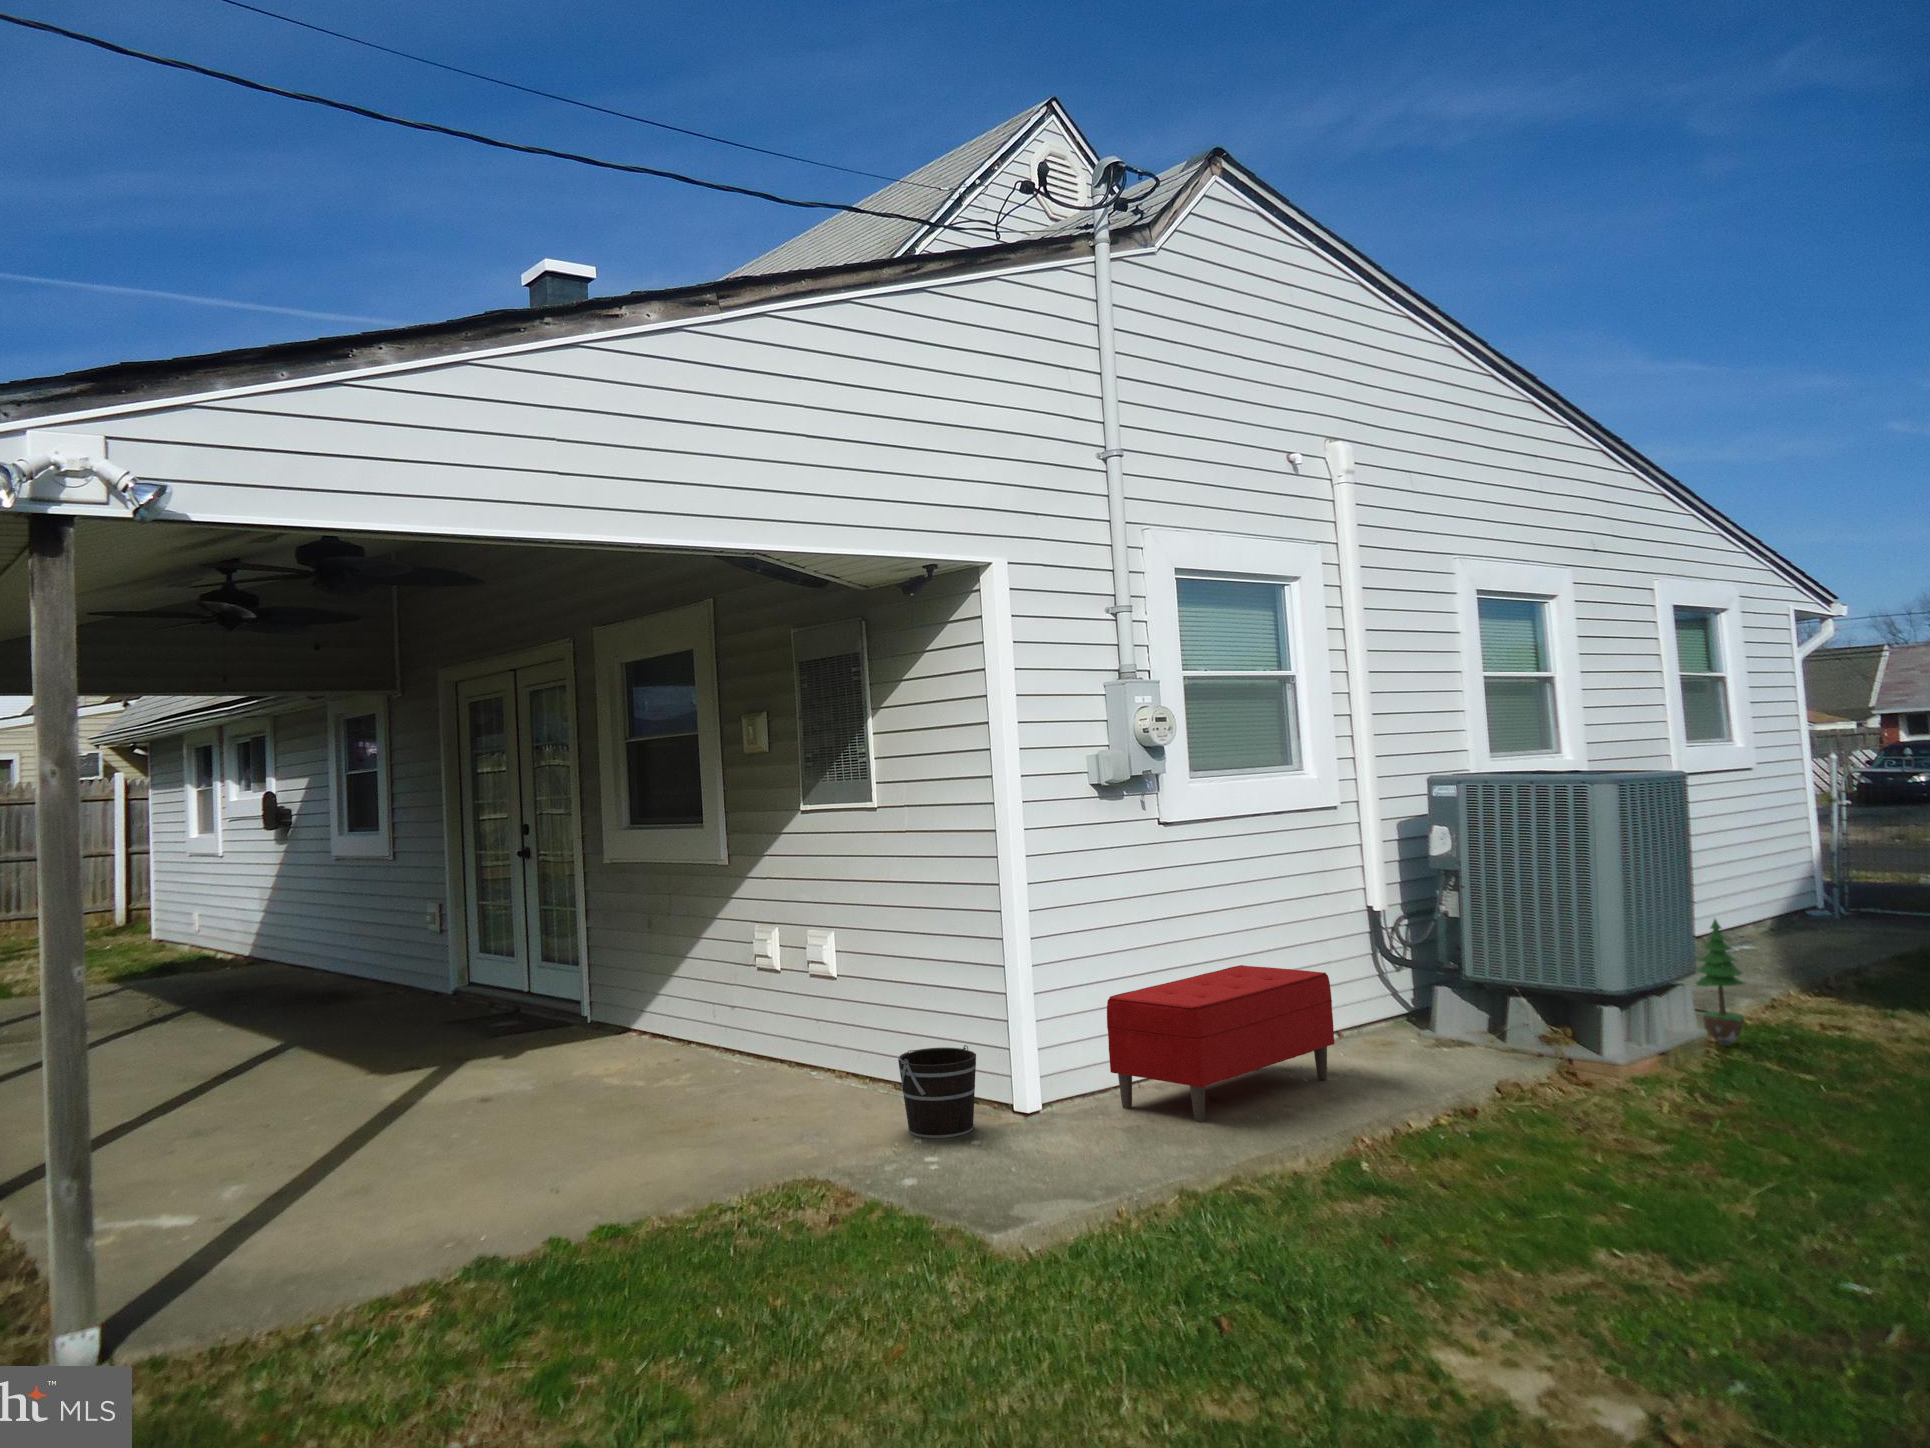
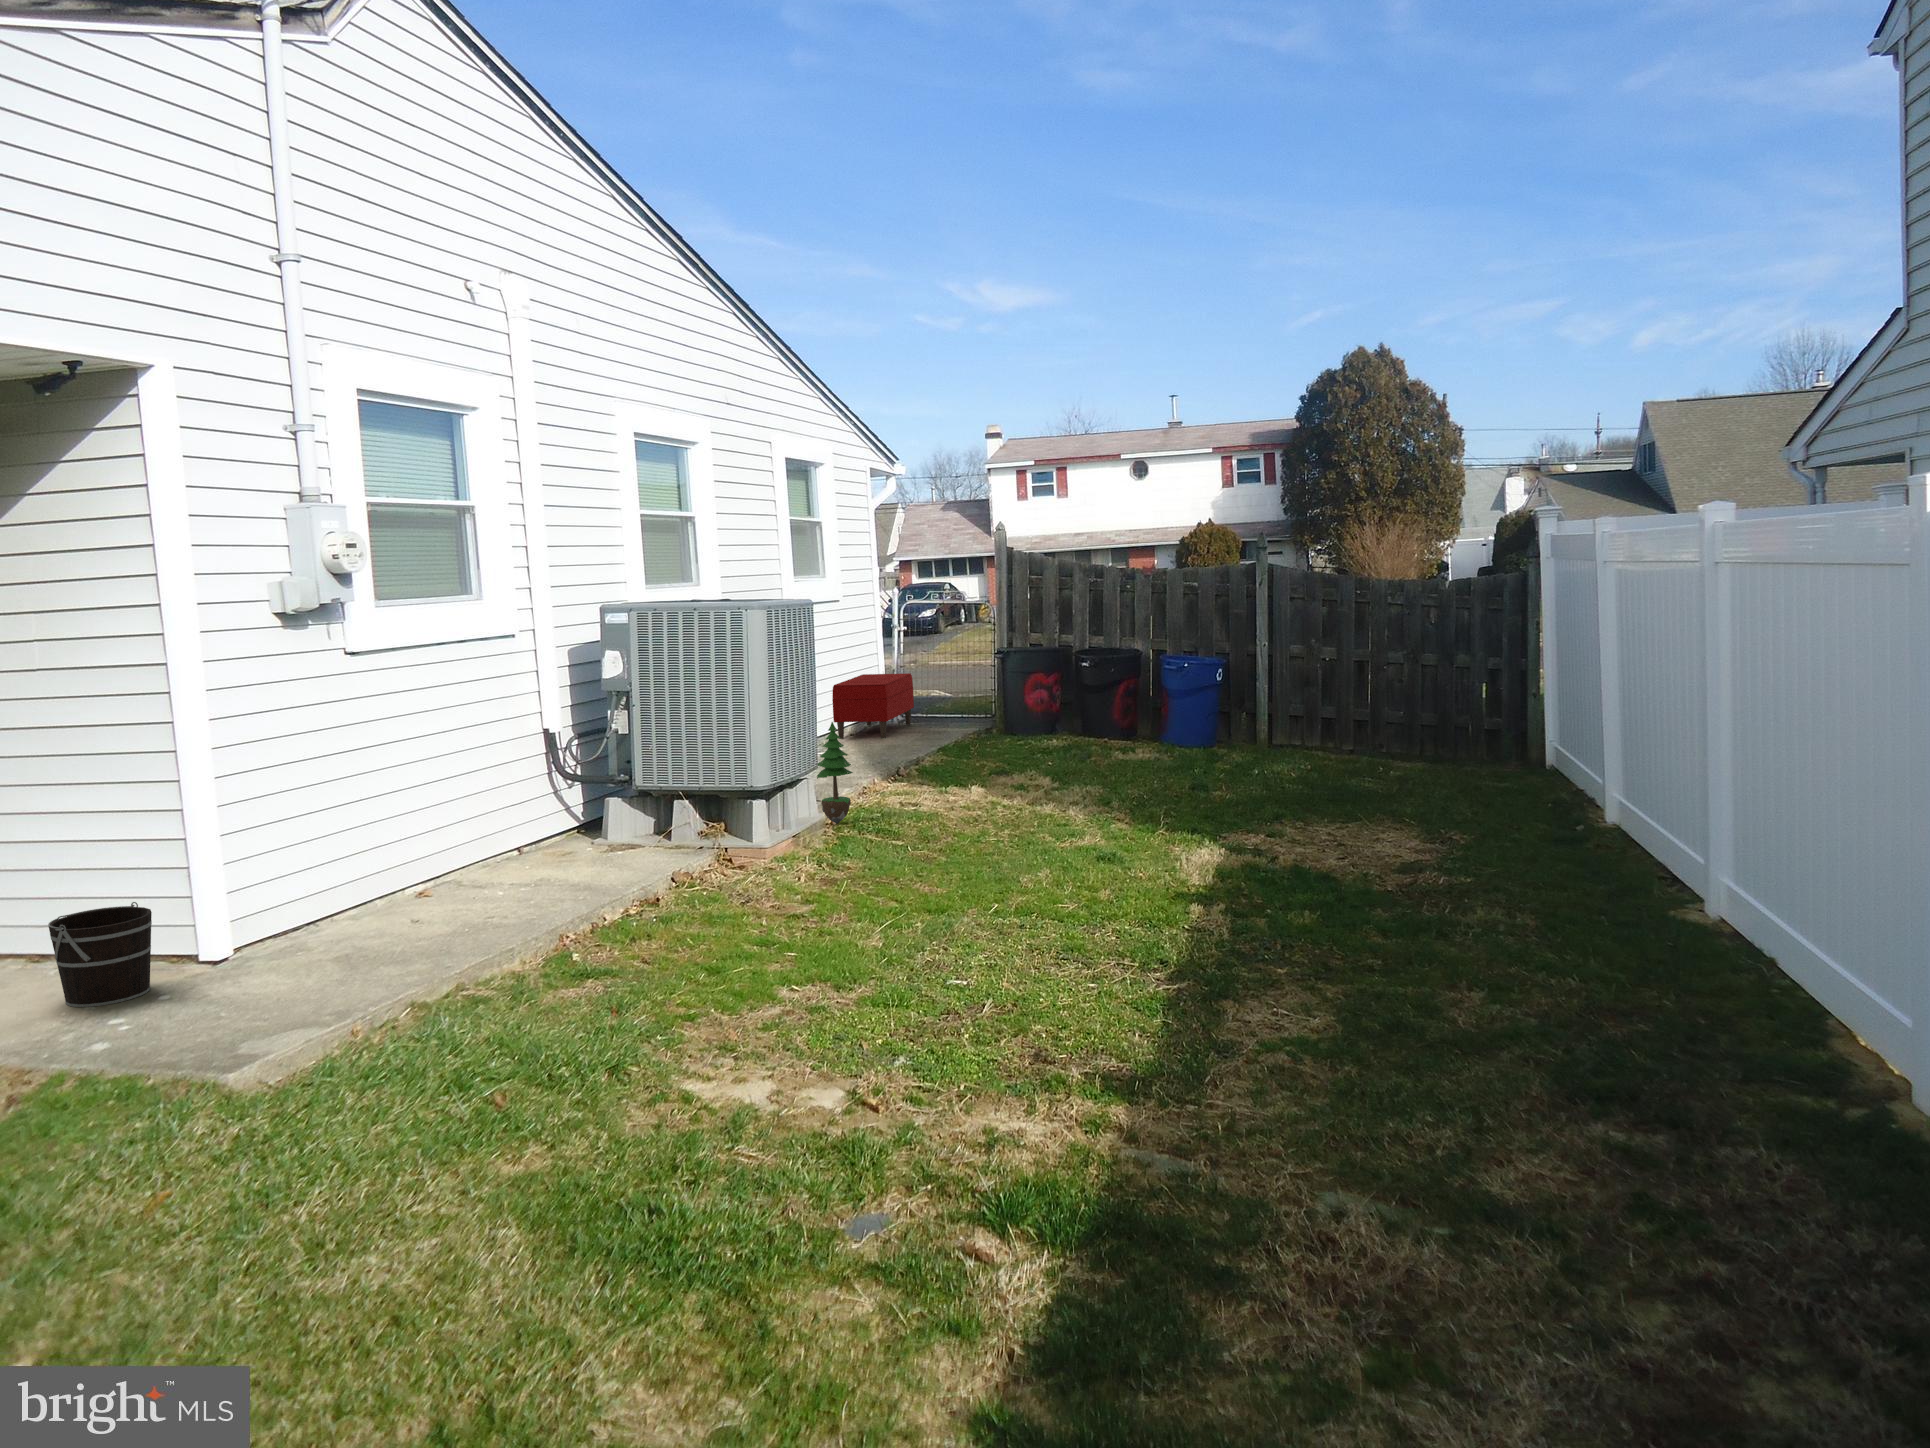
bench: present [1107,965,1334,1122] -> present [832,673,914,739]

